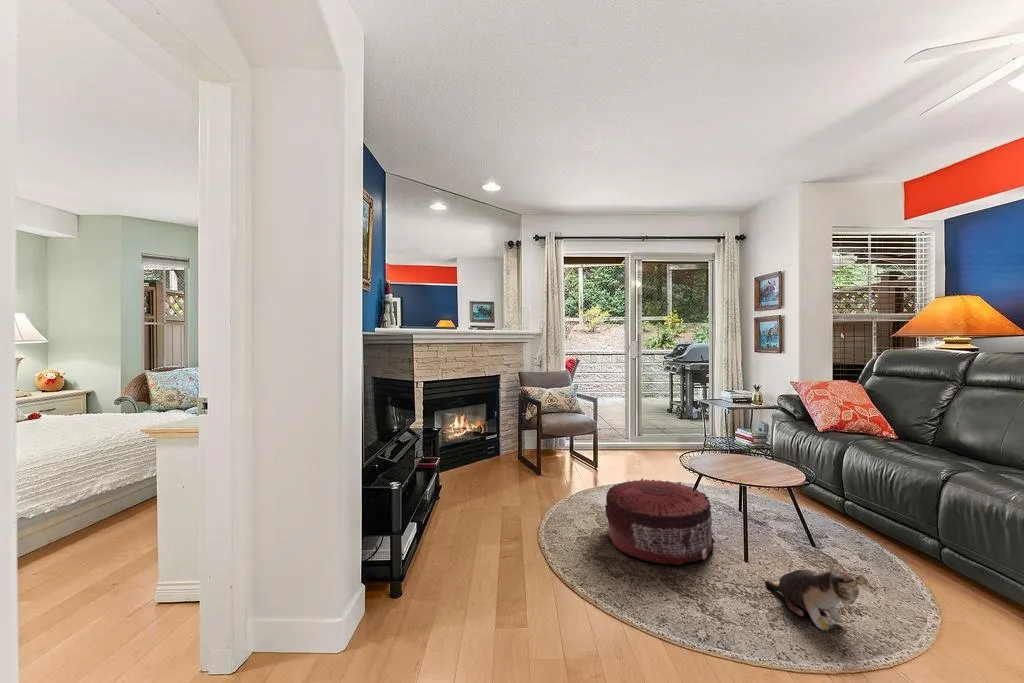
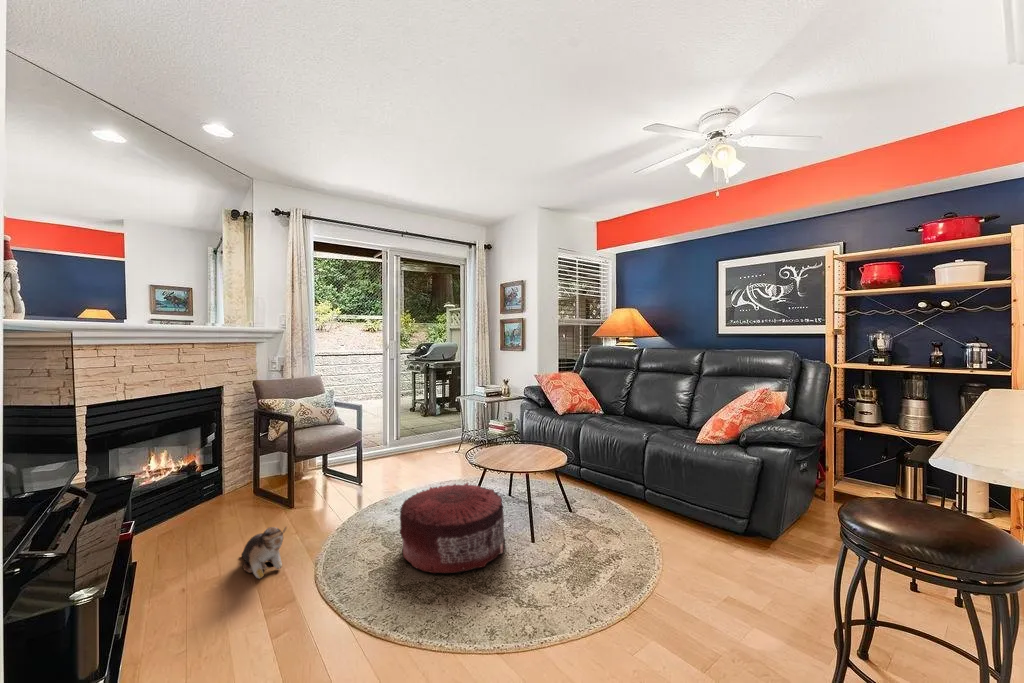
plush toy: present [765,569,867,630] -> present [241,527,286,578]

